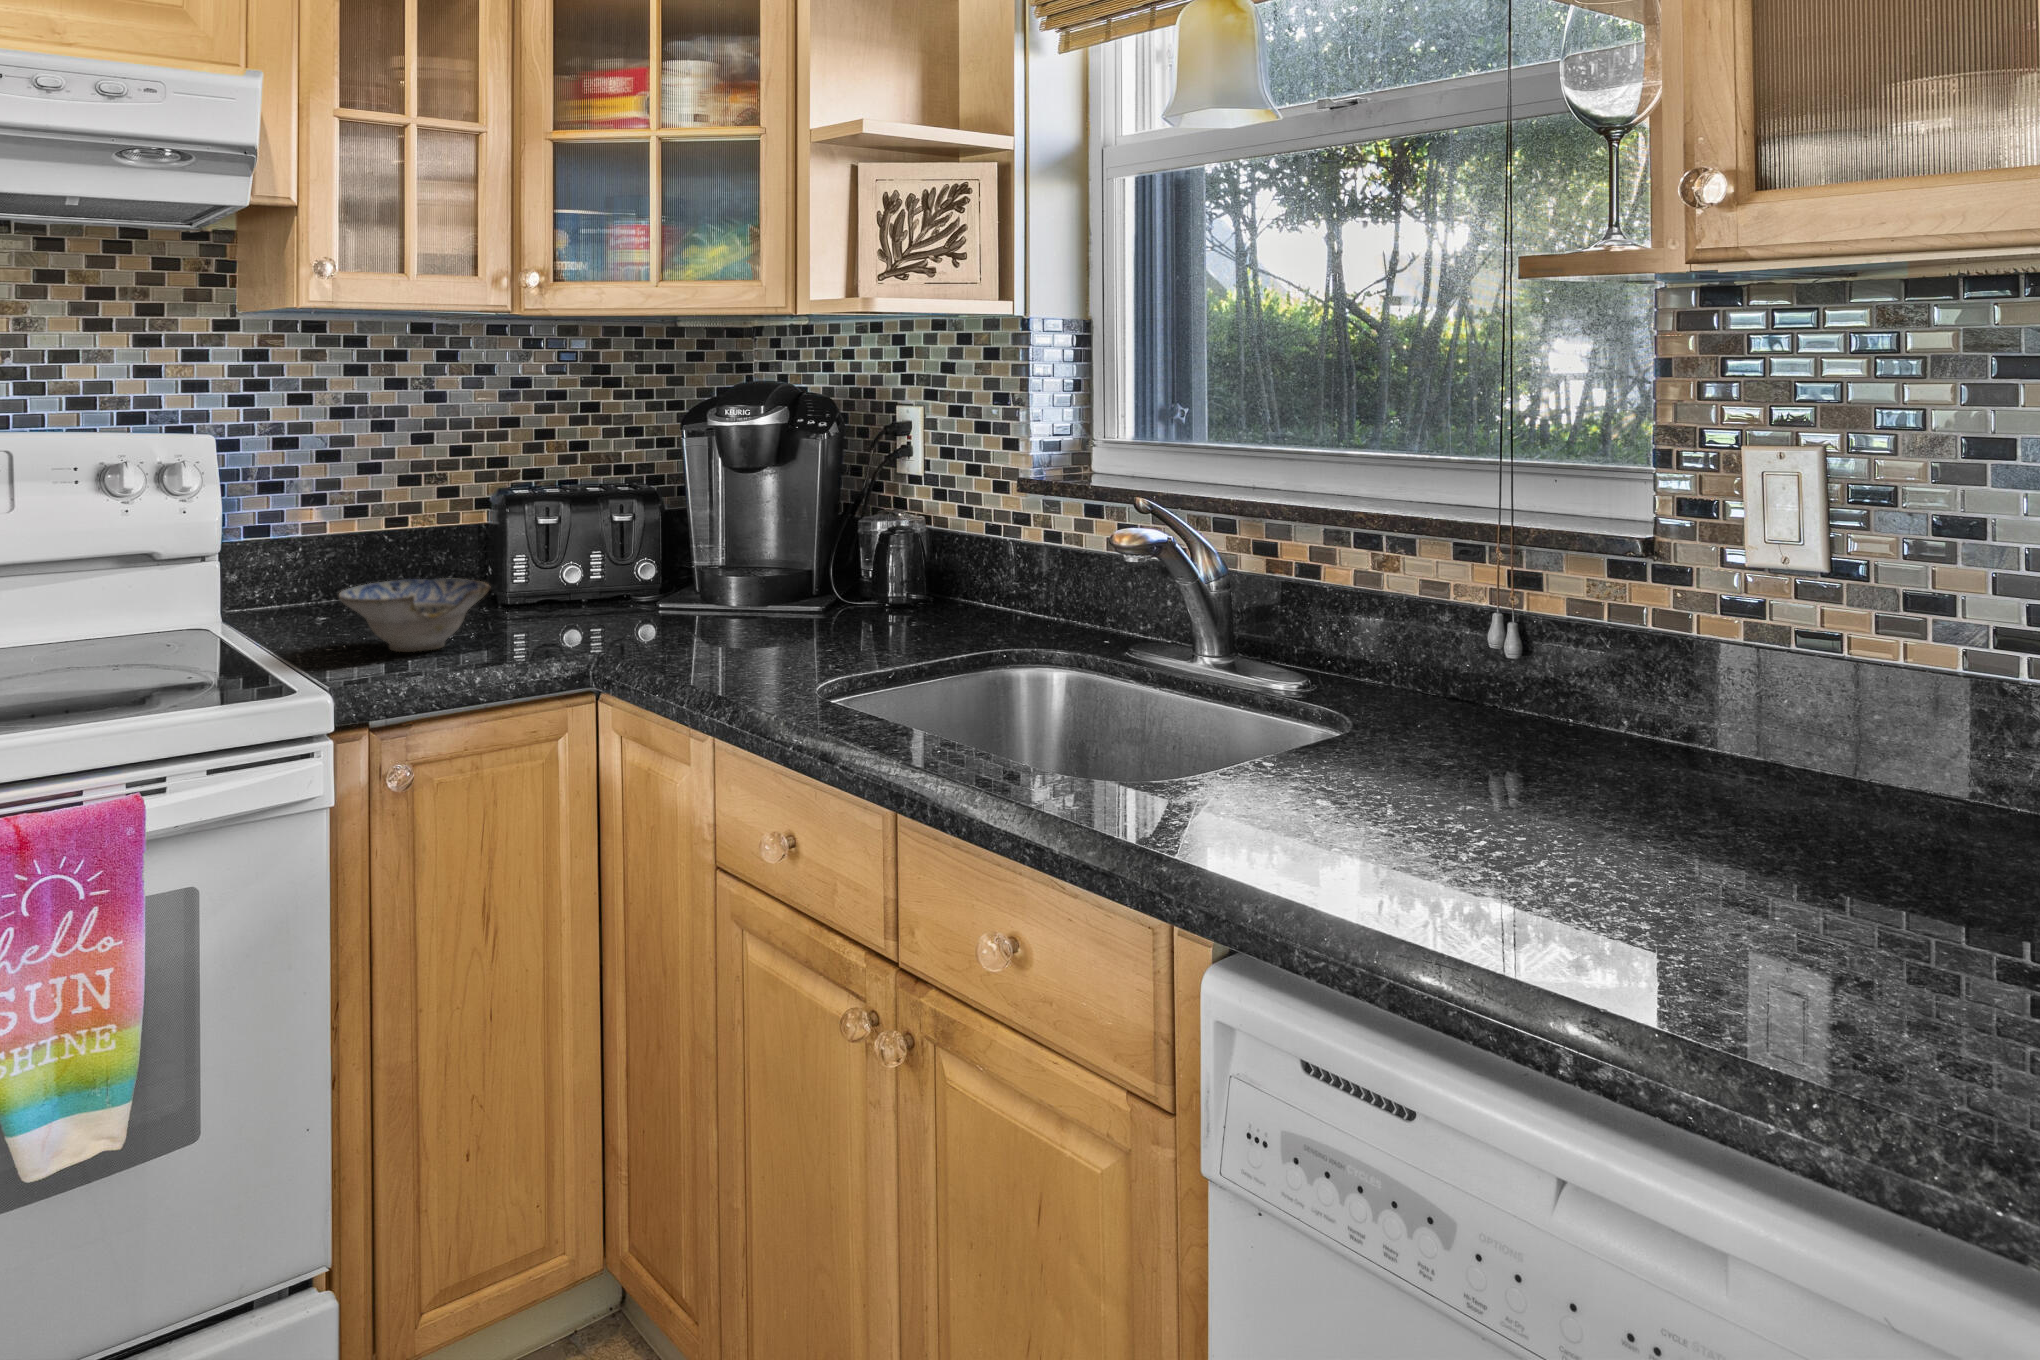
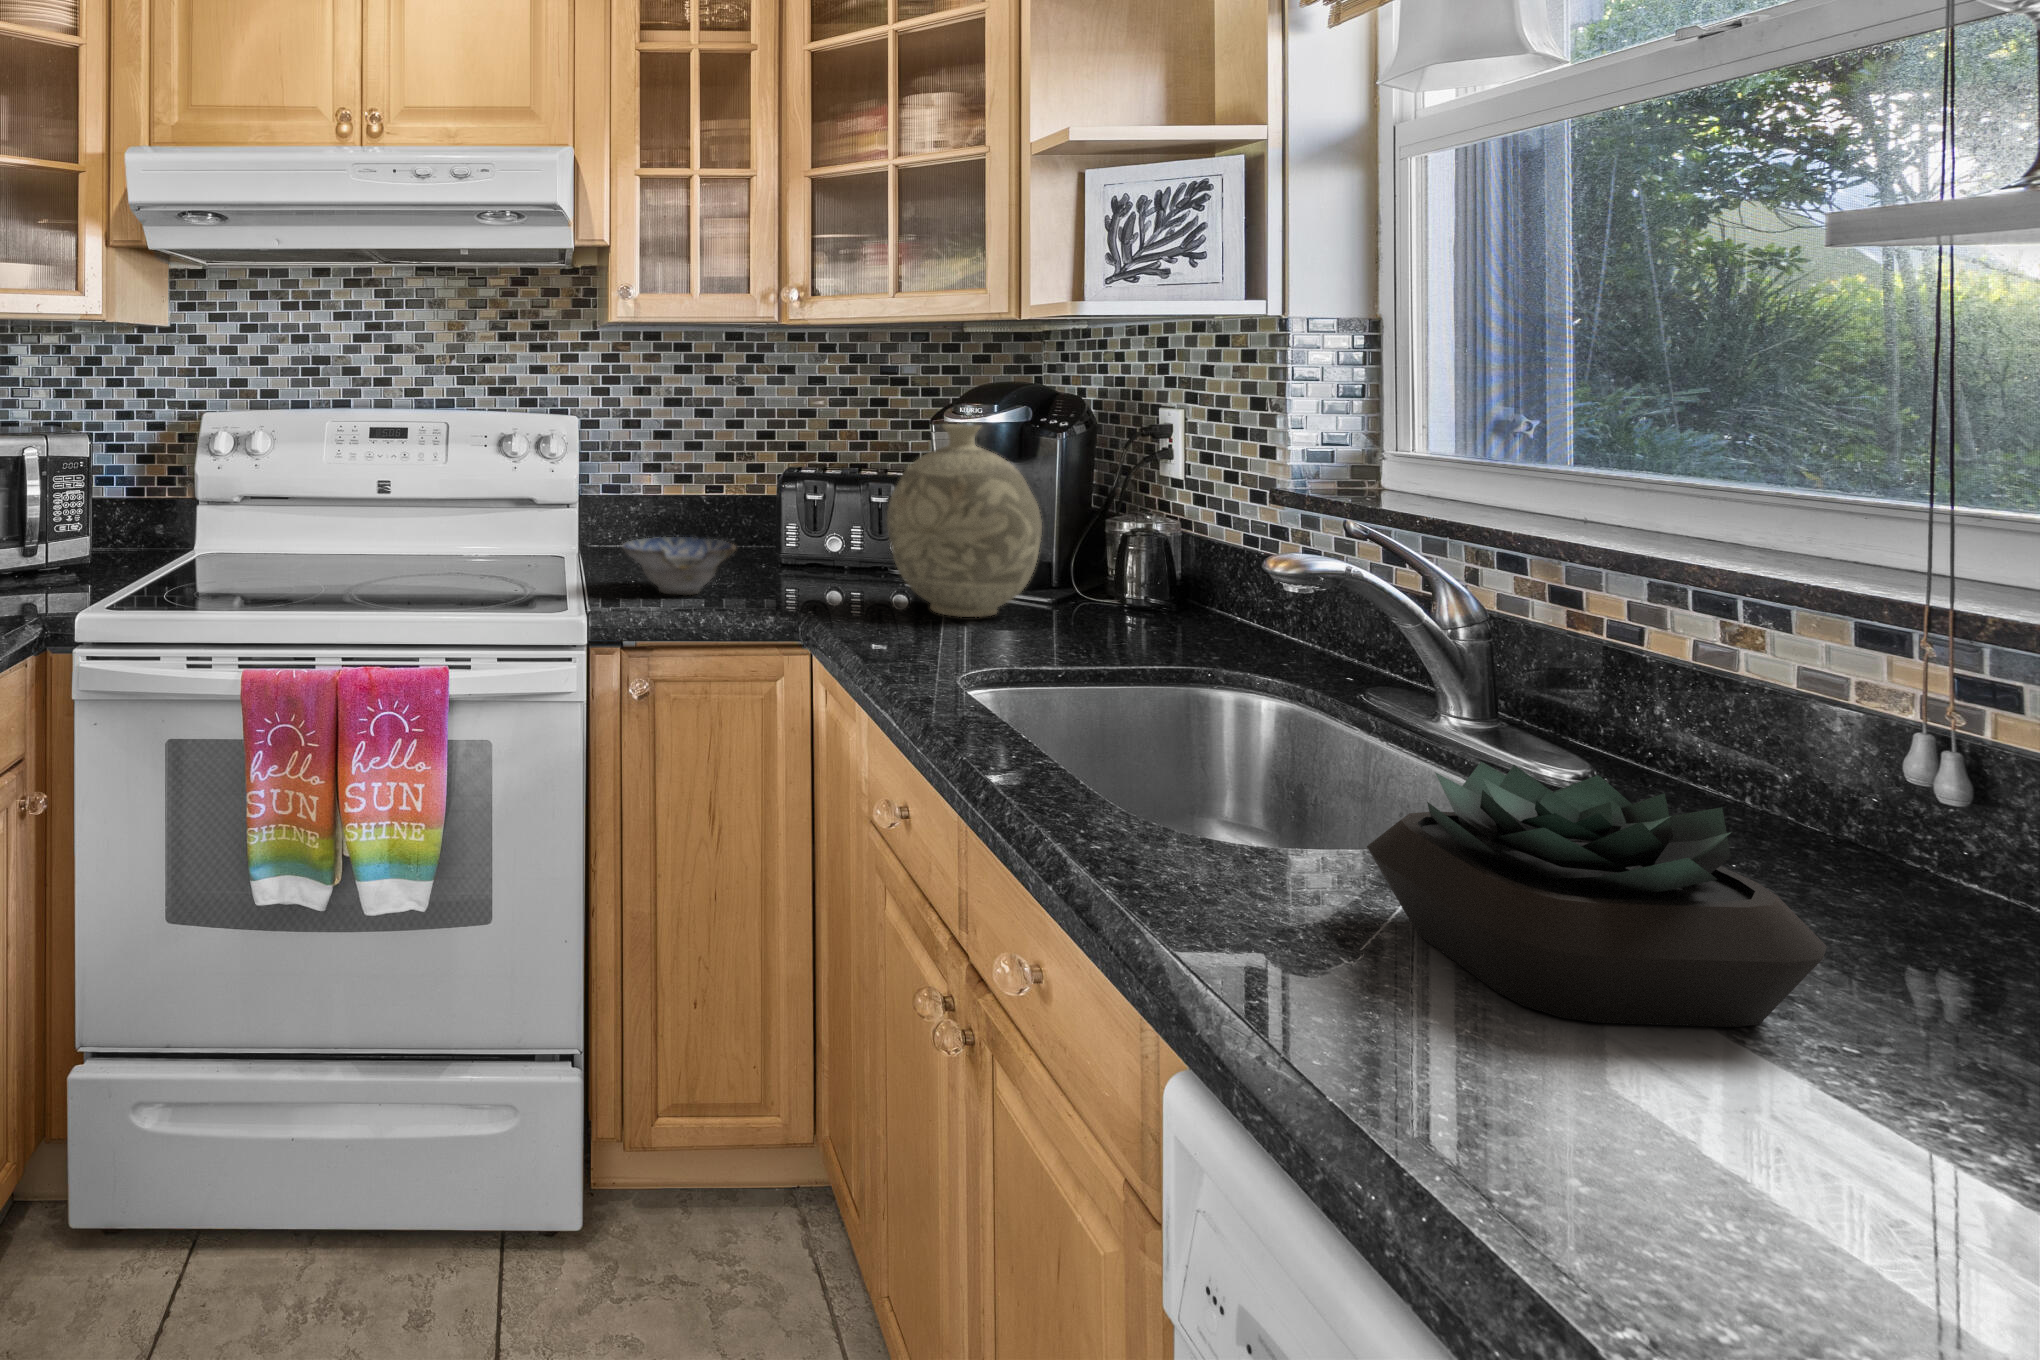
decorative vase: none [671,426,835,634] -> present [887,424,1042,617]
succulent plant: none [1389,674,1696,864] -> present [1367,762,1827,1027]

